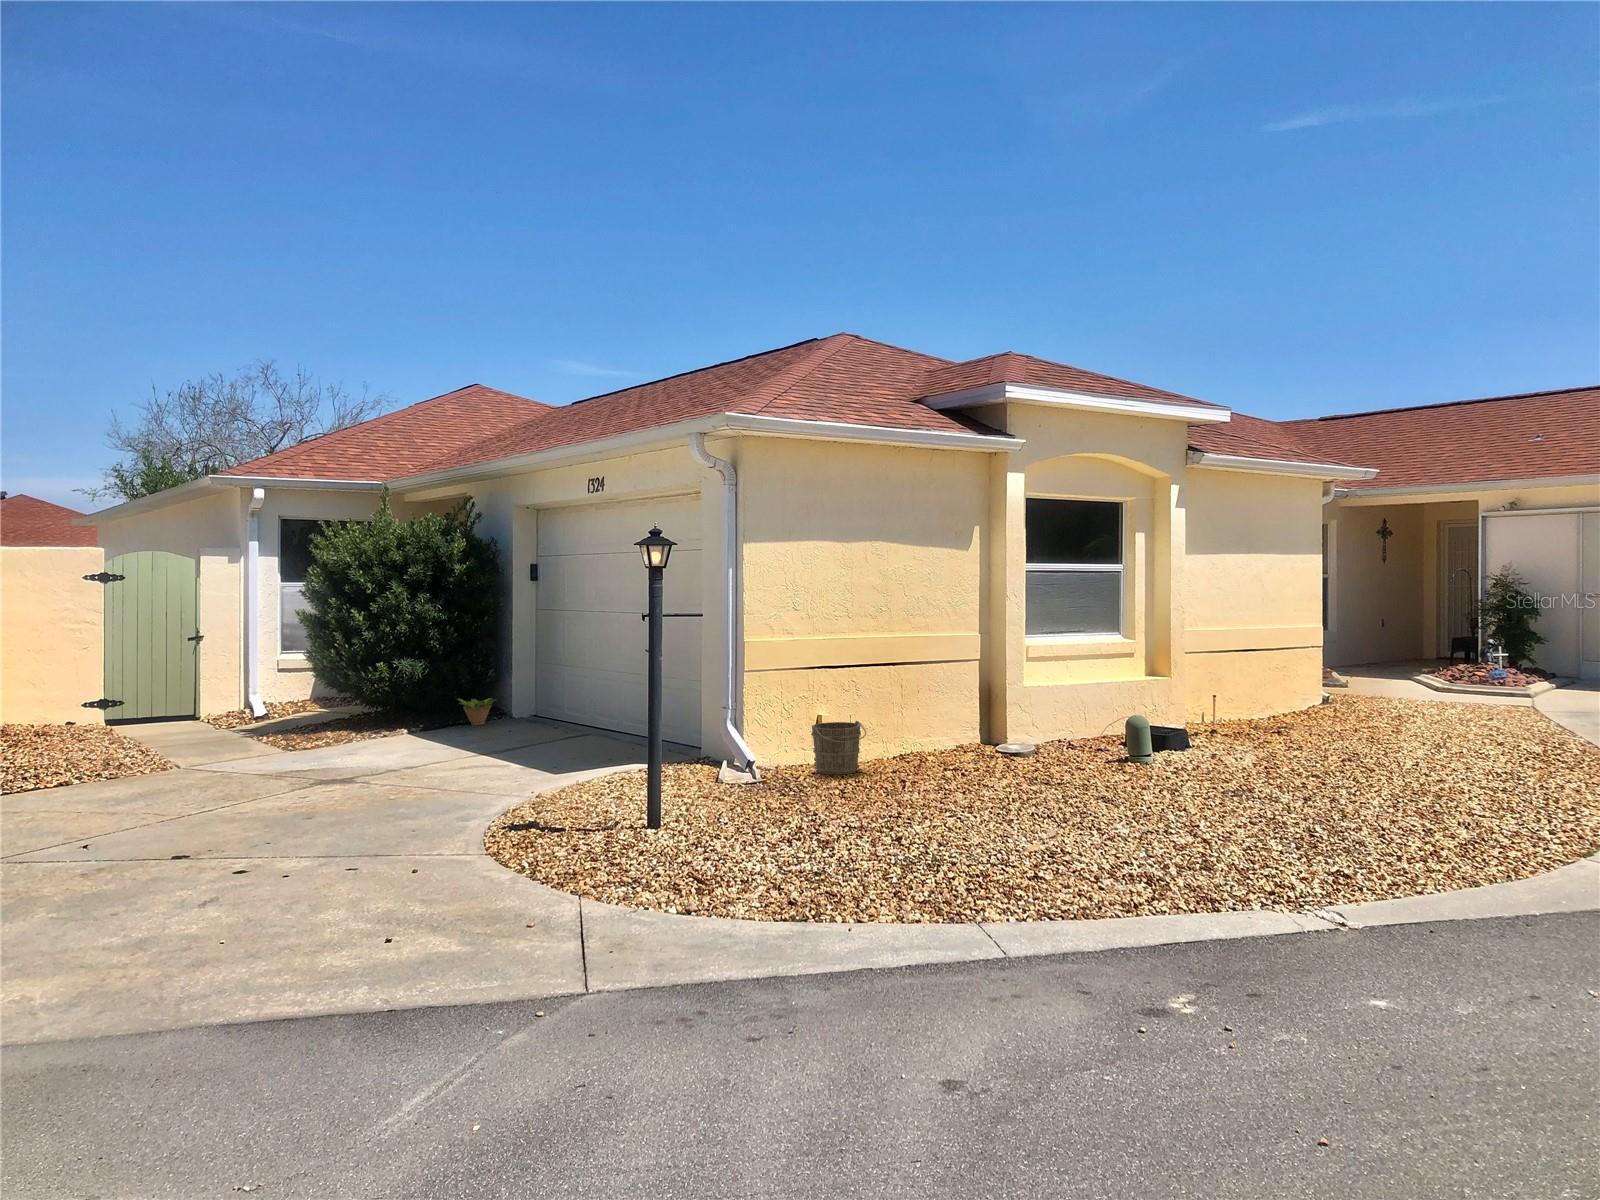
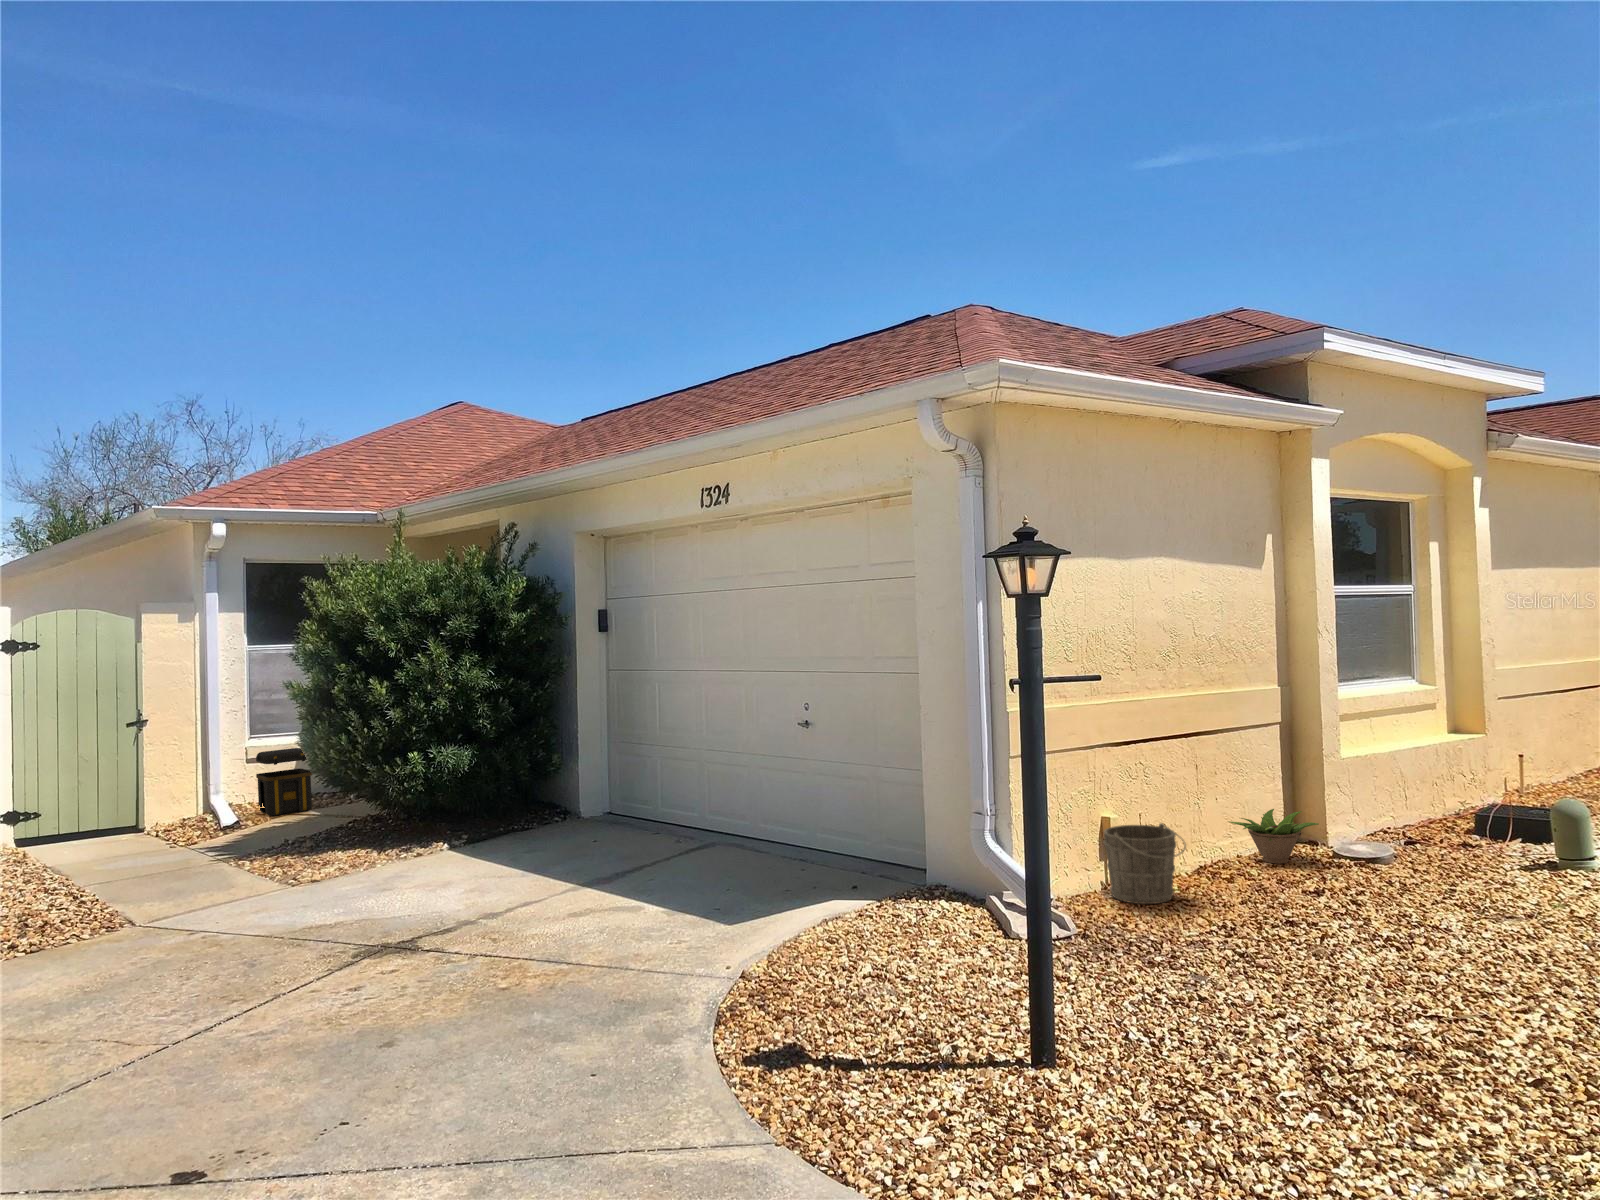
toolbox: none [284,663,326,714] -> present [256,748,312,816]
decorative plant: present [457,698,495,725] -> present [1229,809,1318,864]

